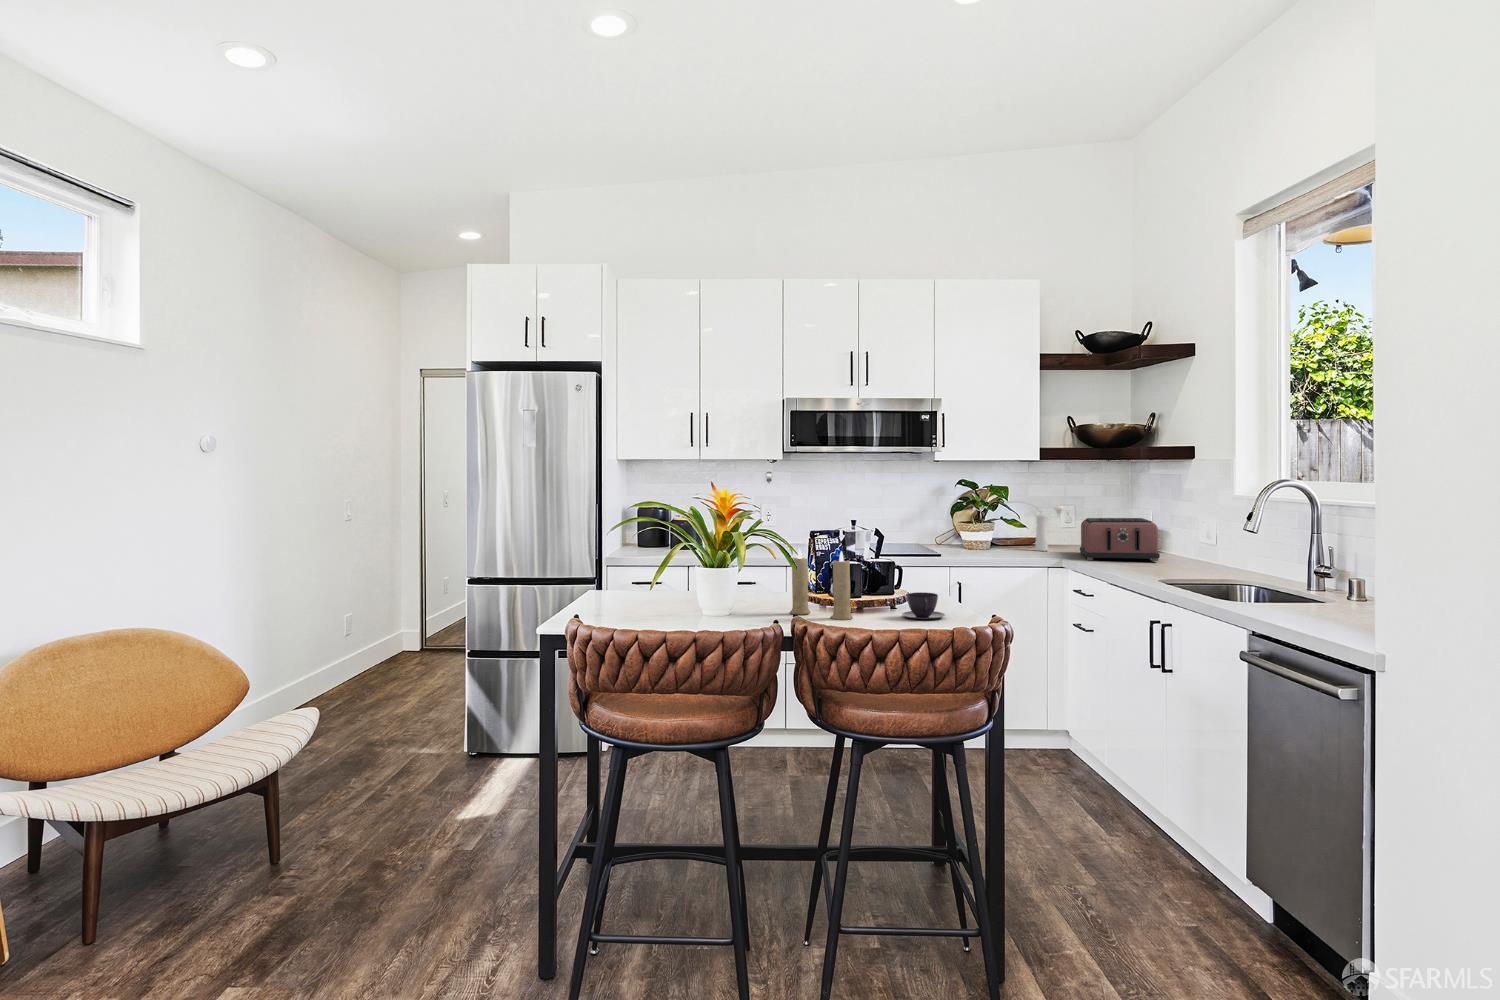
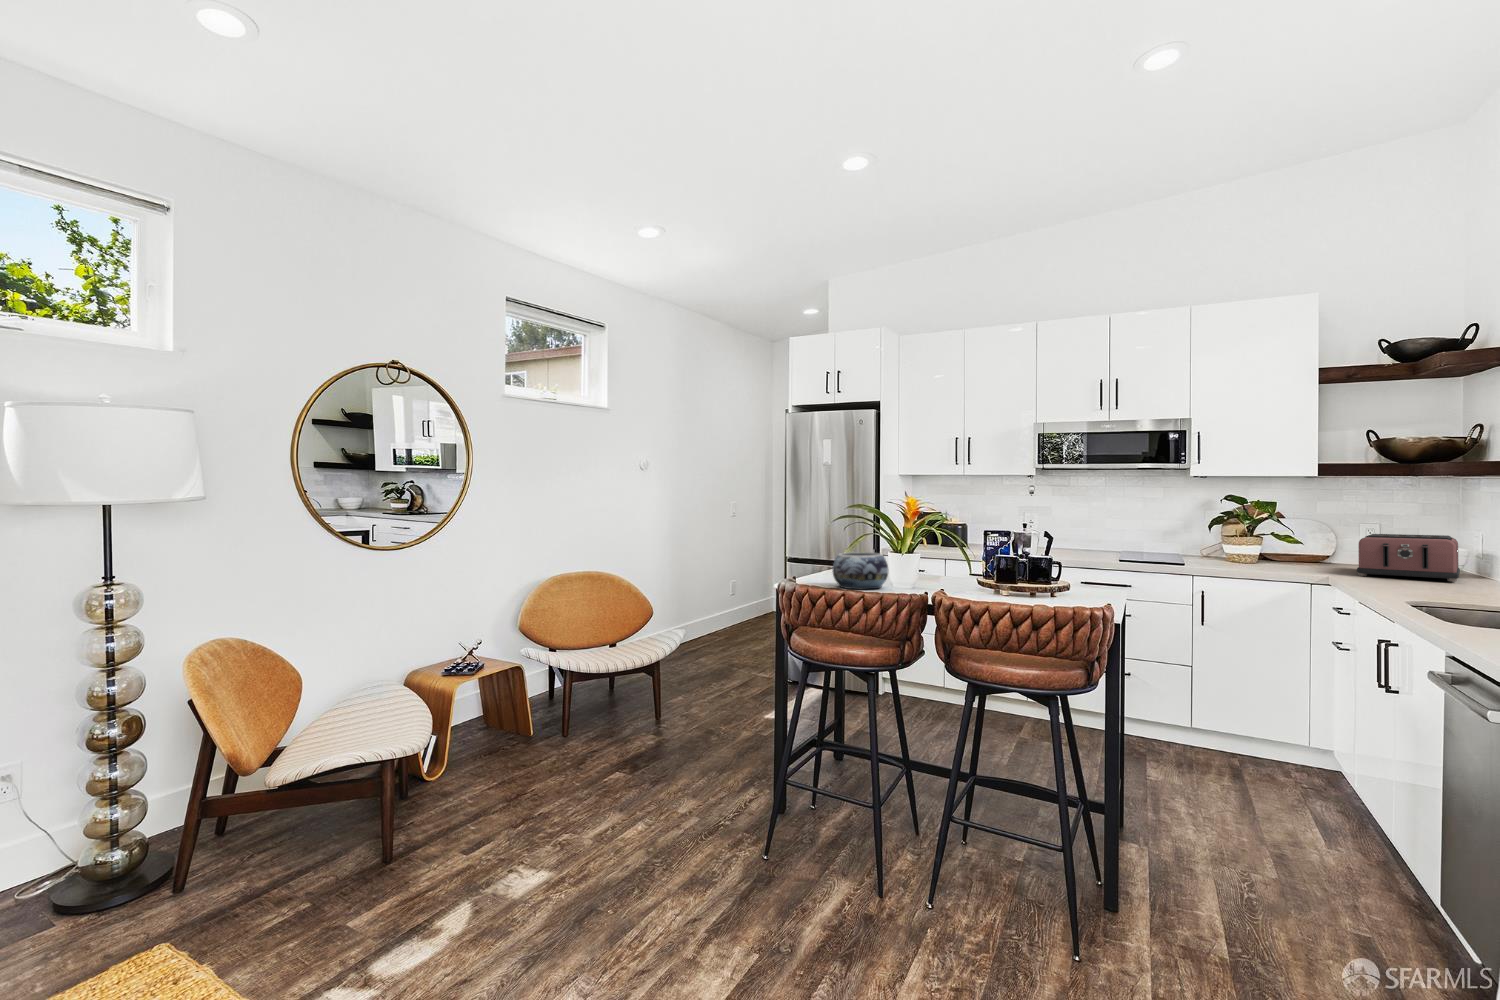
pepper mill: present [1036,506,1063,551] -> none [1310,521,1349,566]
candle: present [790,549,853,620] -> none [943,537,985,594]
decorative bowl: none [657,574,735,629] -> present [832,552,888,589]
teacup: present [902,592,945,619] -> none [1027,578,1066,599]

